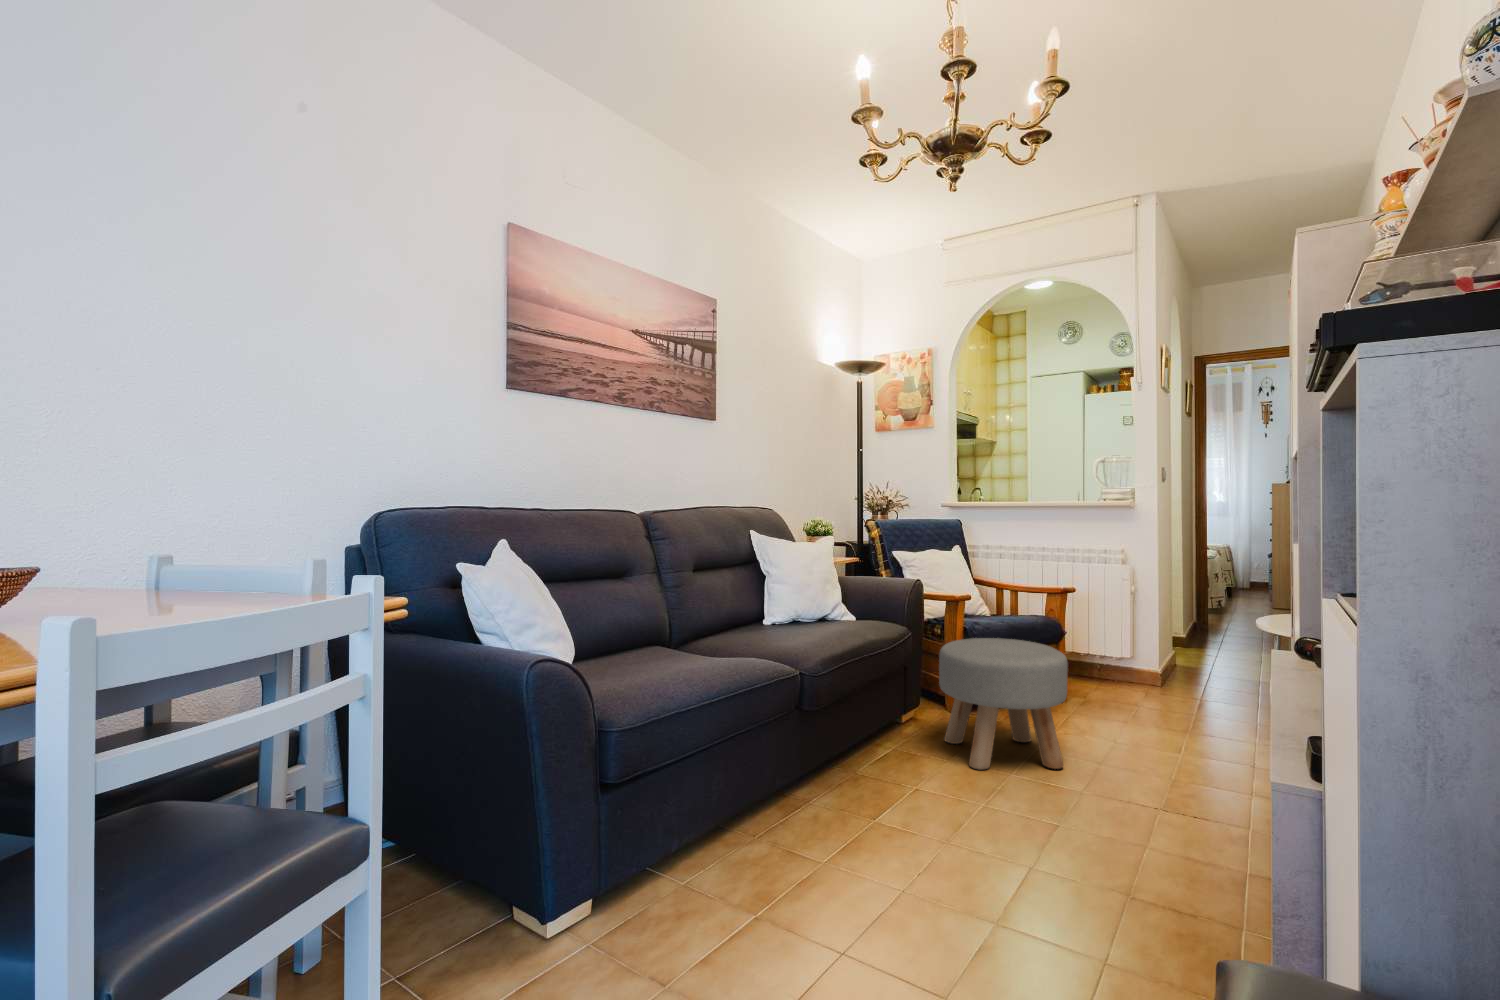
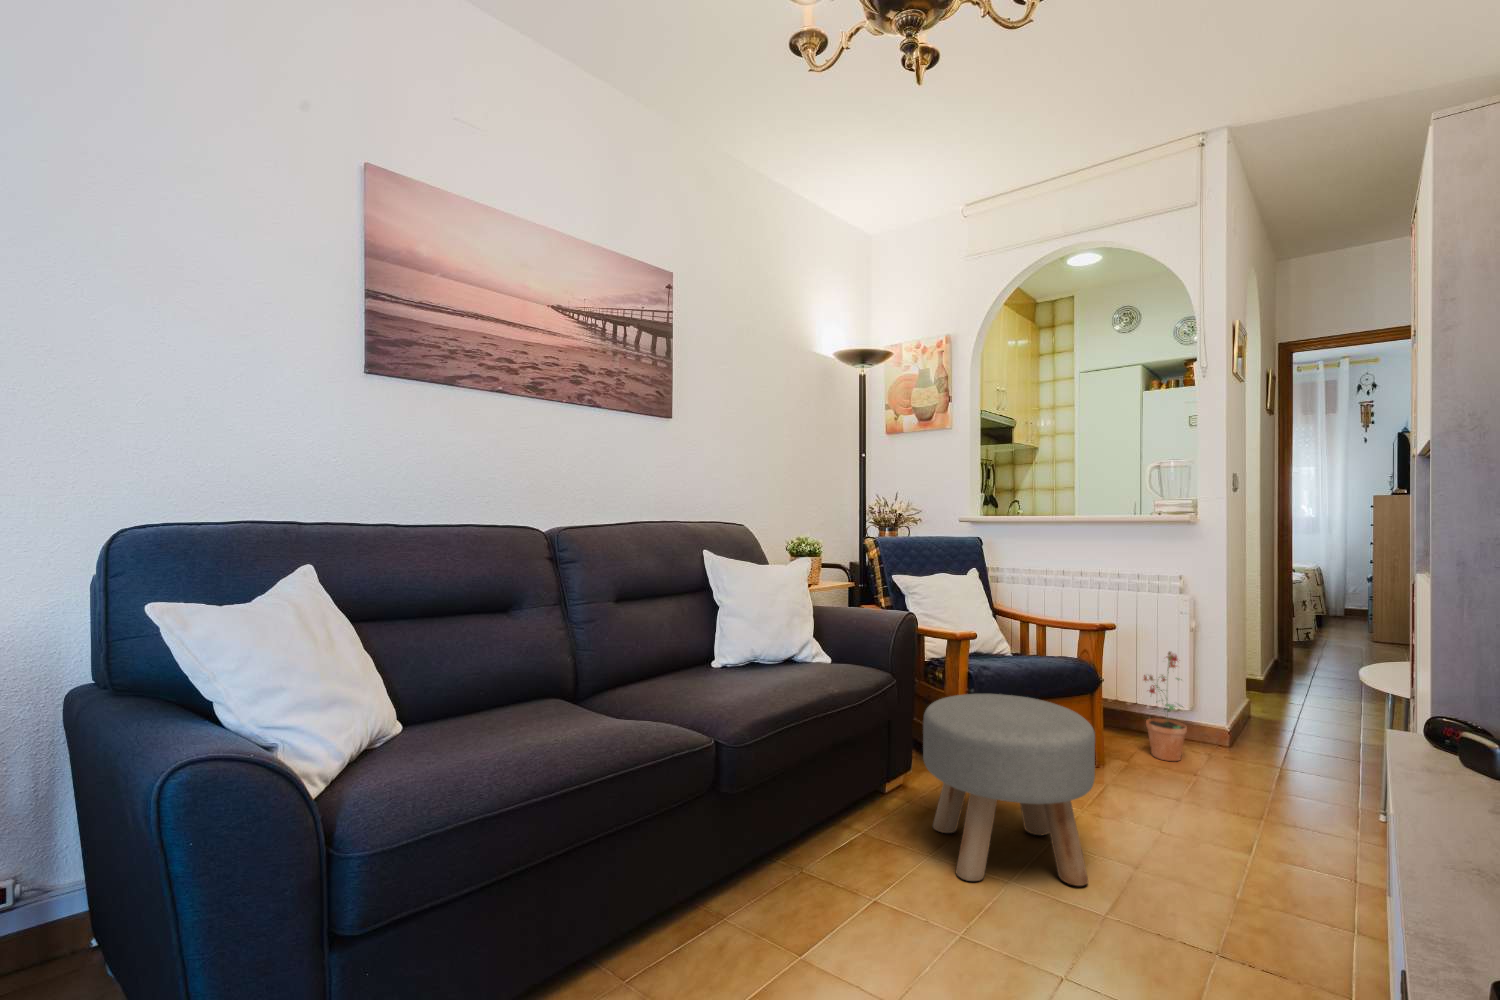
potted plant: none [1092,609,1127,695] -> present [1144,651,1187,761]

